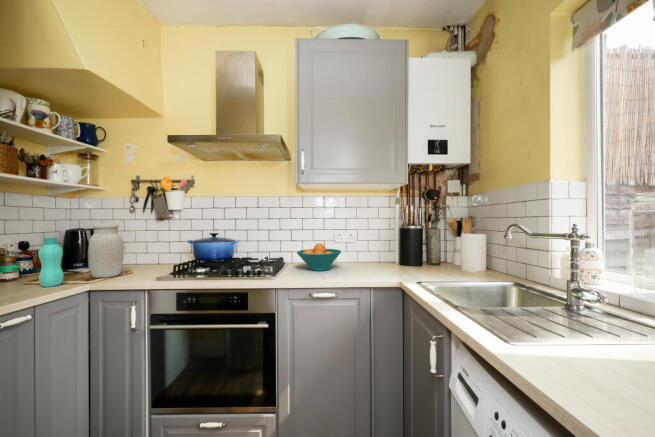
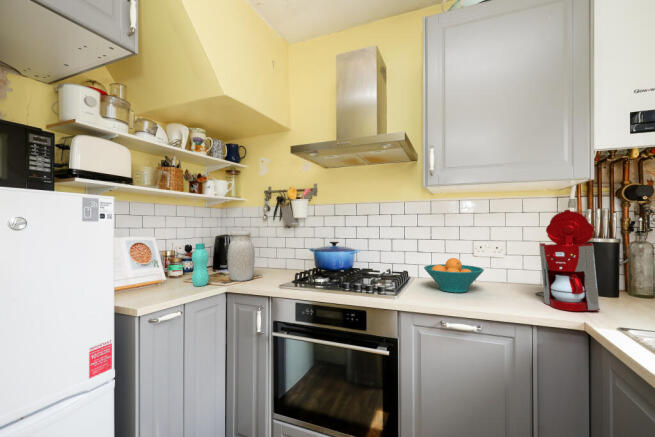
coffee maker: none [375,206,410,276] -> present [536,210,600,311]

